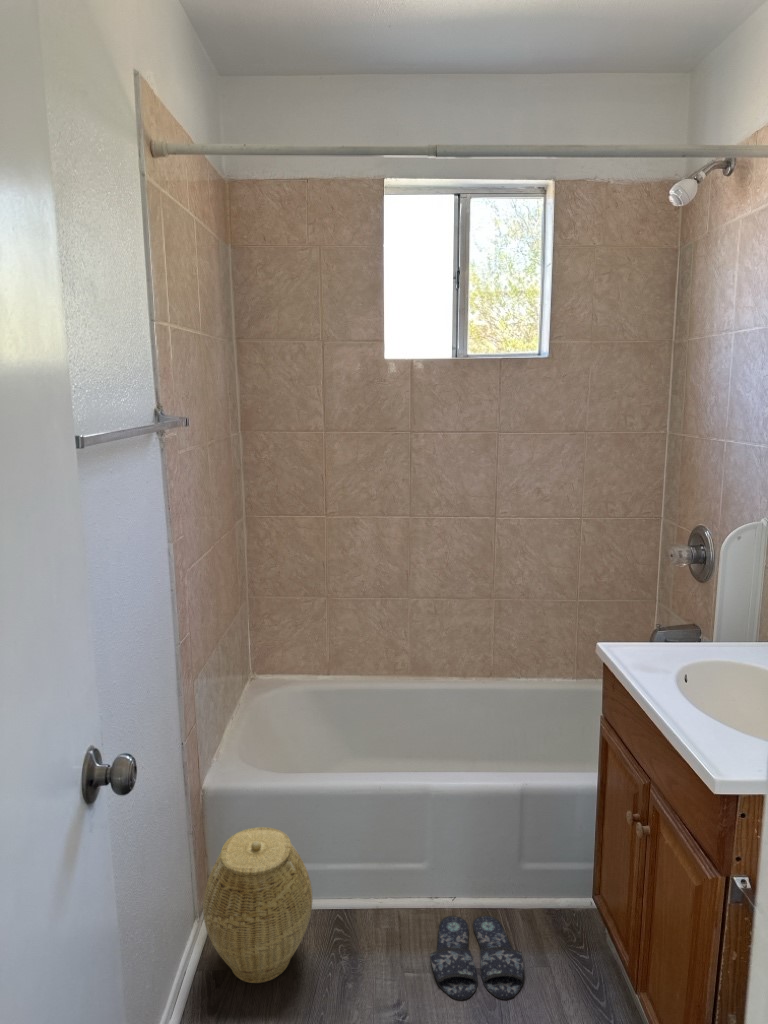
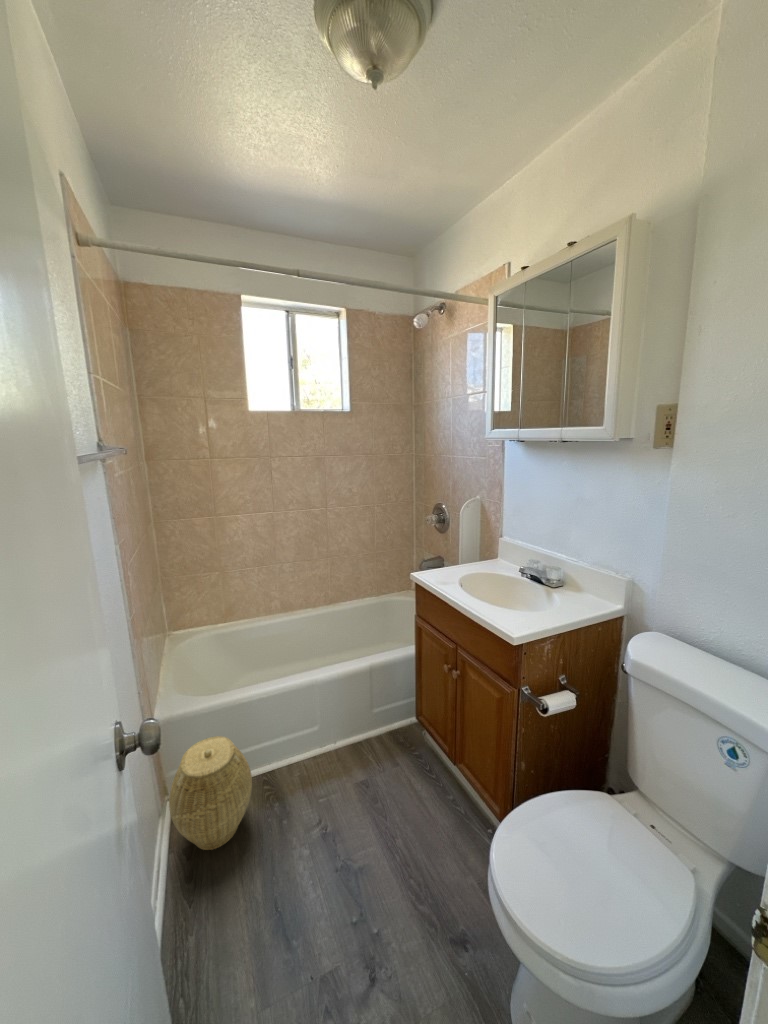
slippers: present [430,916,524,1000] -> none [330,746,388,804]

